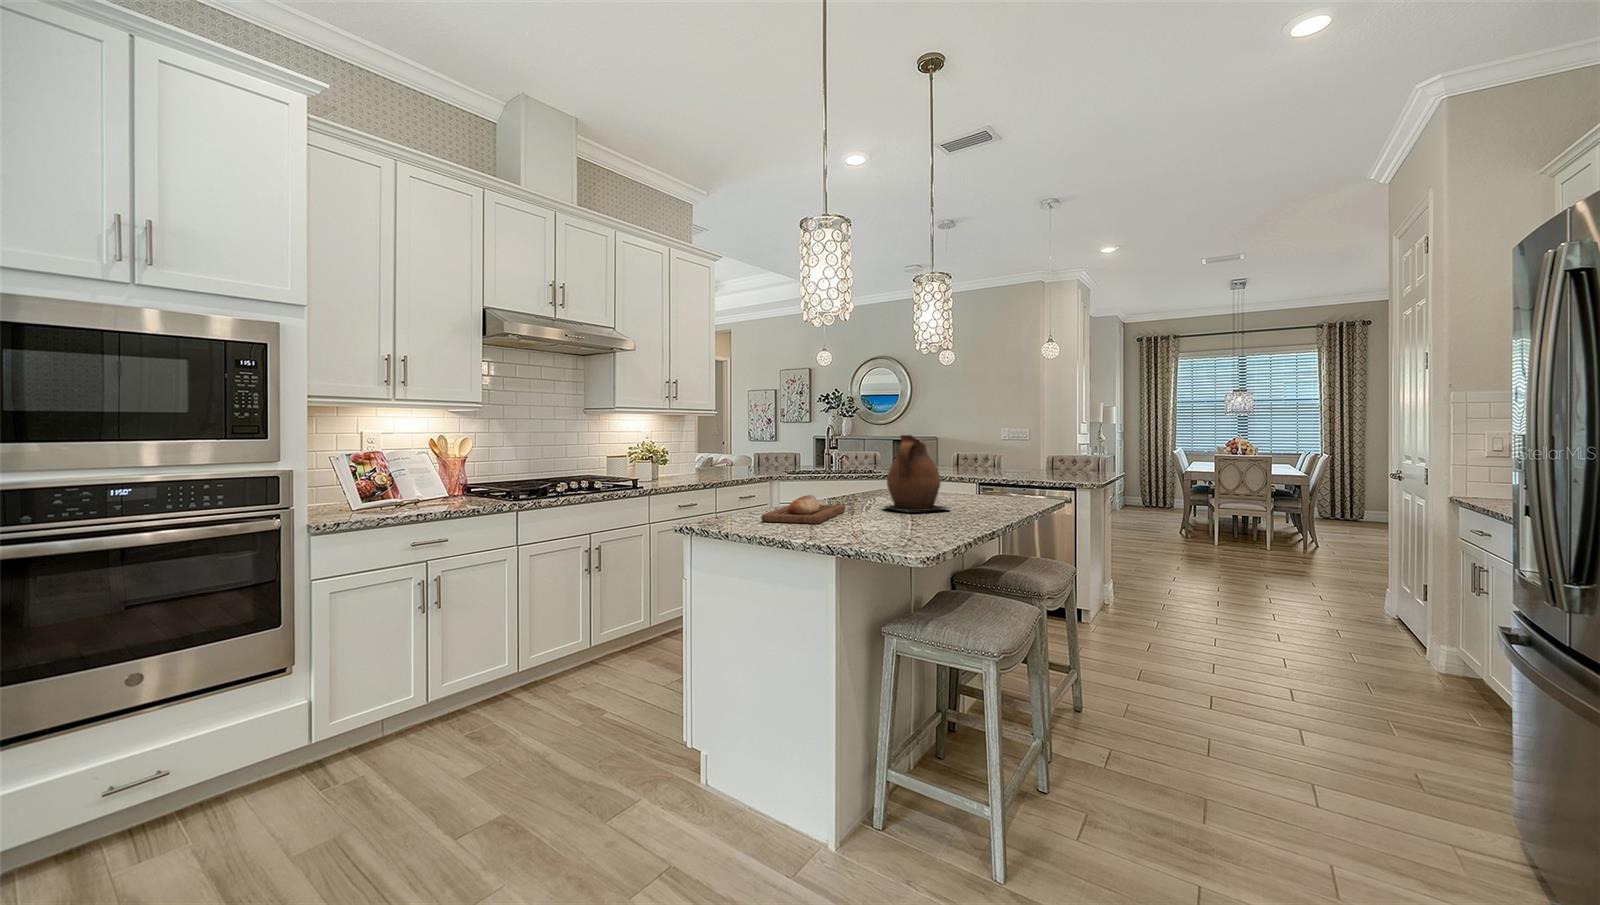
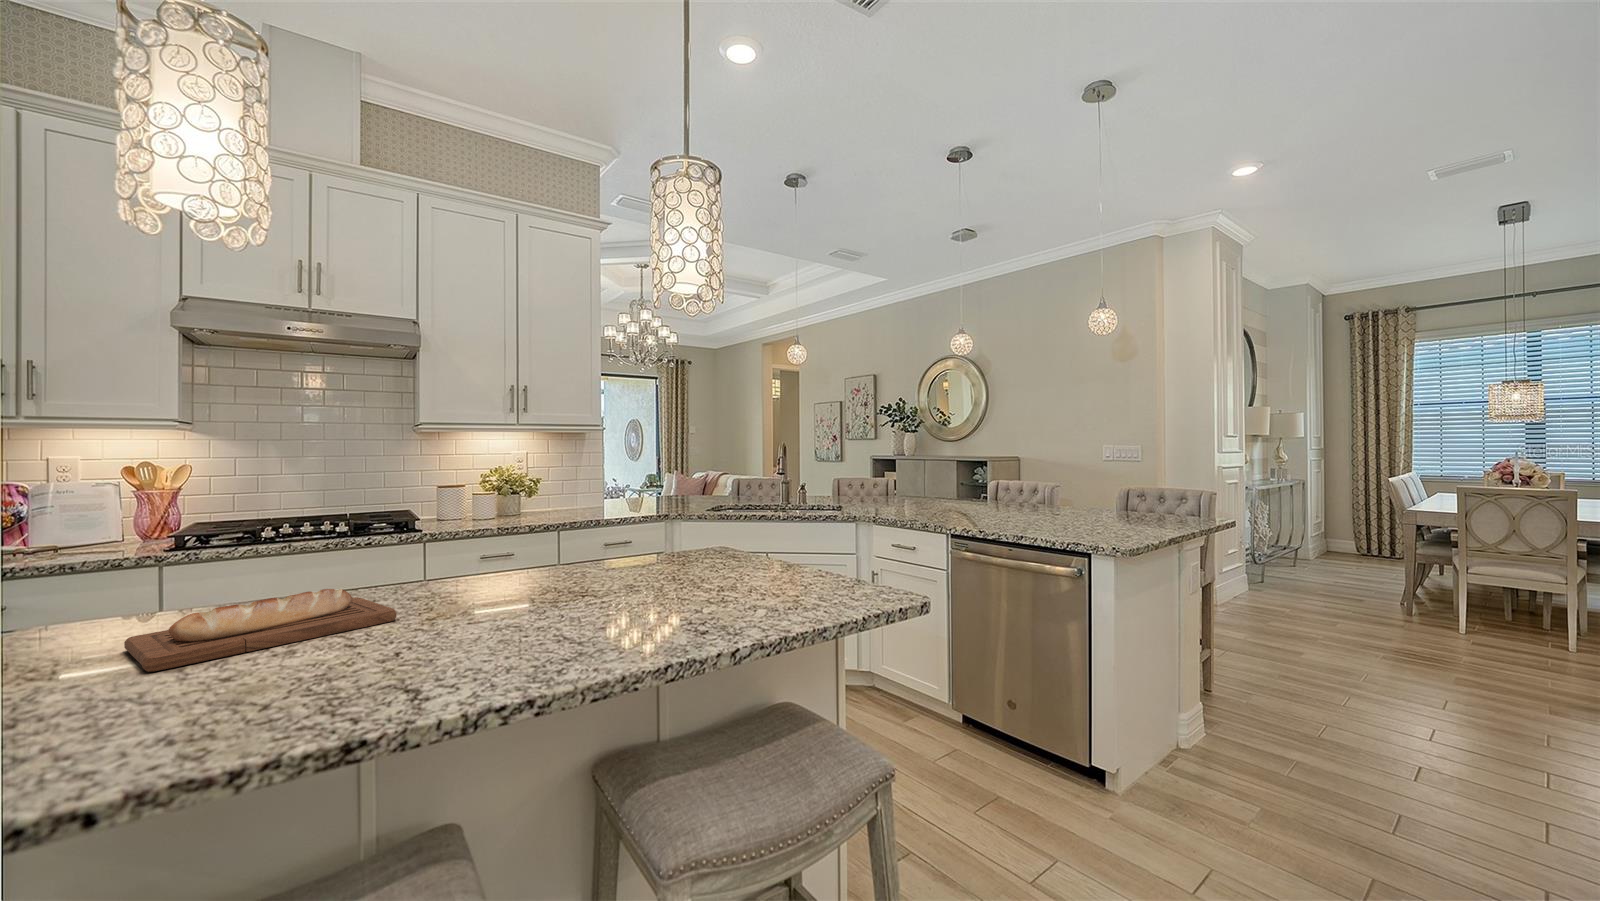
ceramic pitcher: present [885,435,950,511] -> none [432,481,580,640]

